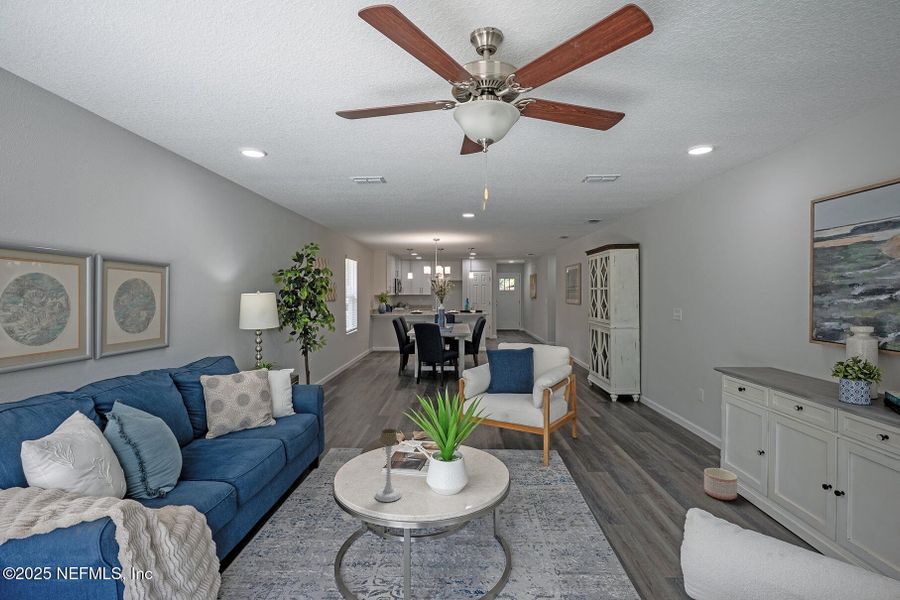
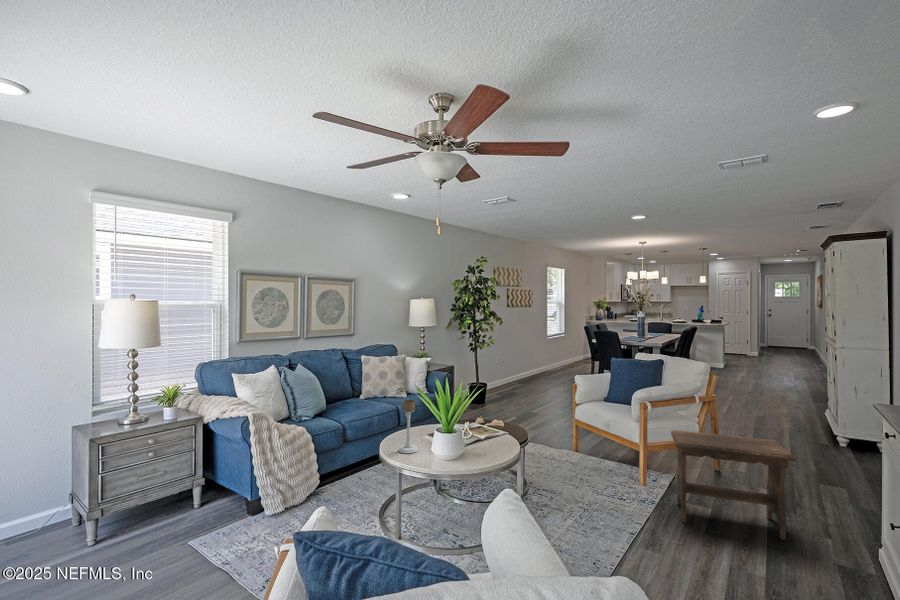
footstool: none [575,406,672,490] -> present [671,430,796,540]
planter: present [704,468,737,500] -> none [837,536,890,586]

